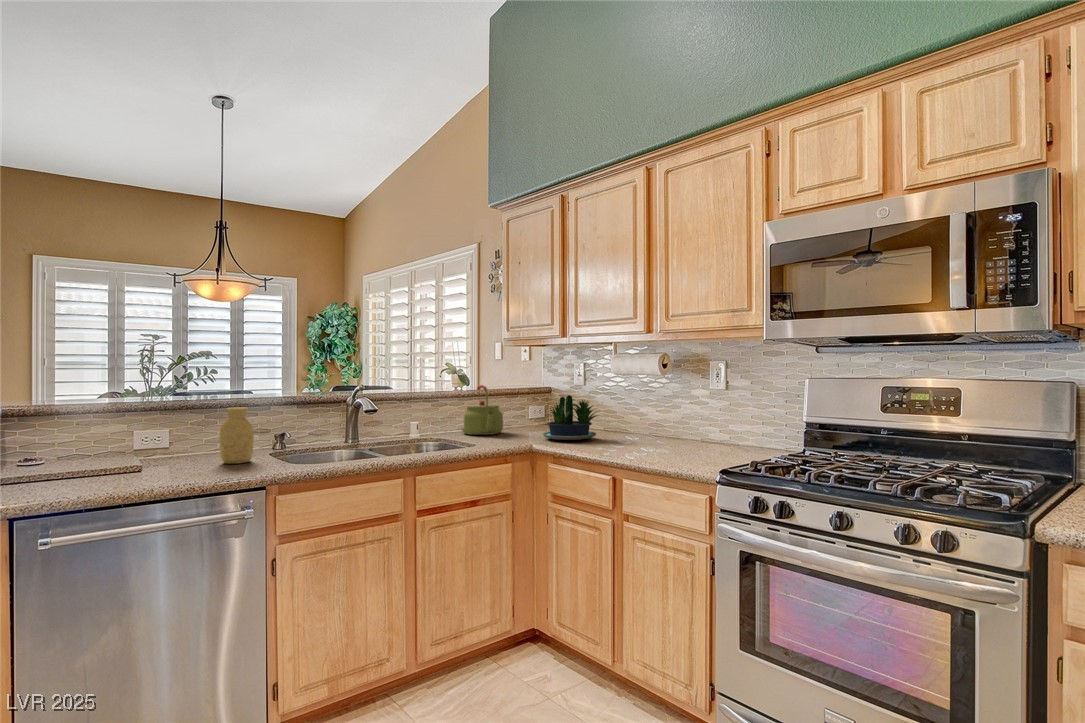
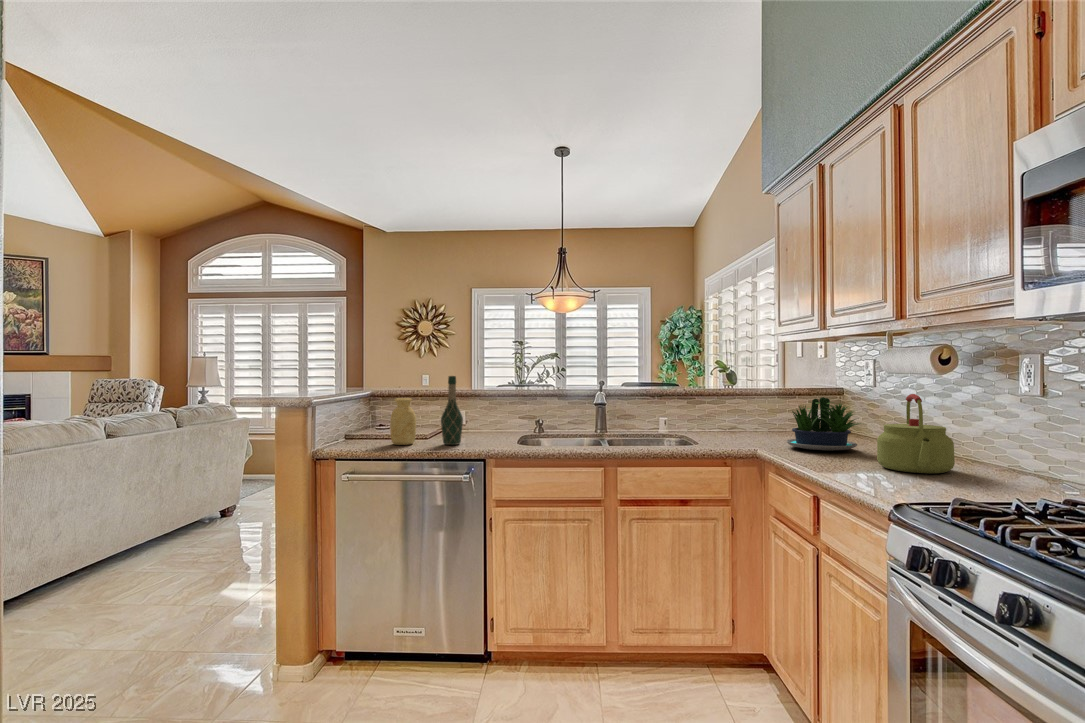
wine bottle: none [186,384,220,476] -> present [441,376,463,445]
kettle: present [461,385,503,435] -> present [877,394,955,474]
vase: present [220,407,254,464] -> present [390,398,416,445]

